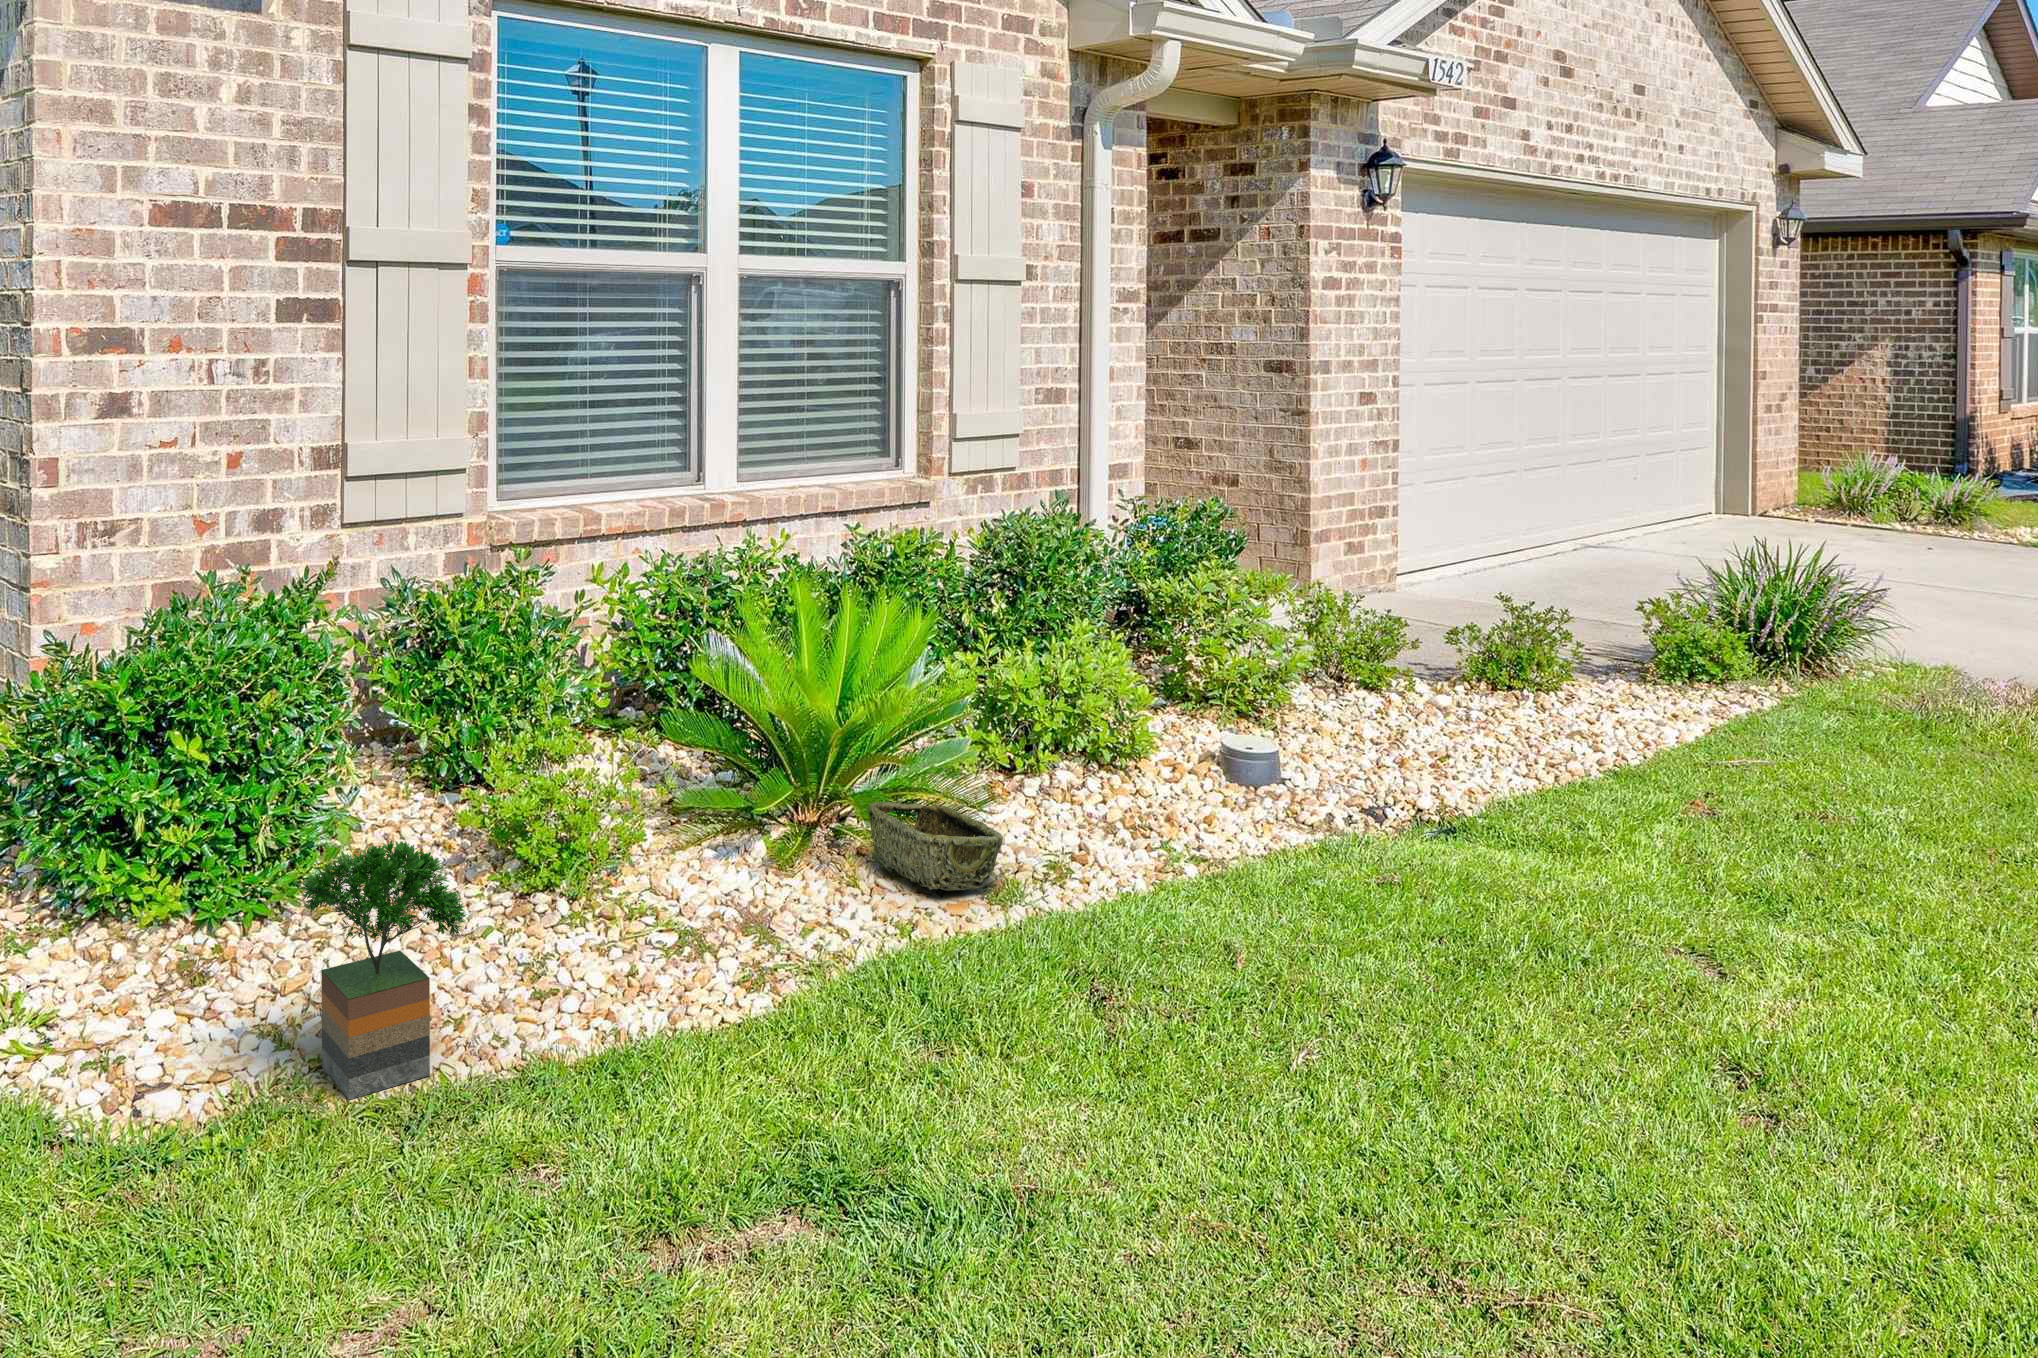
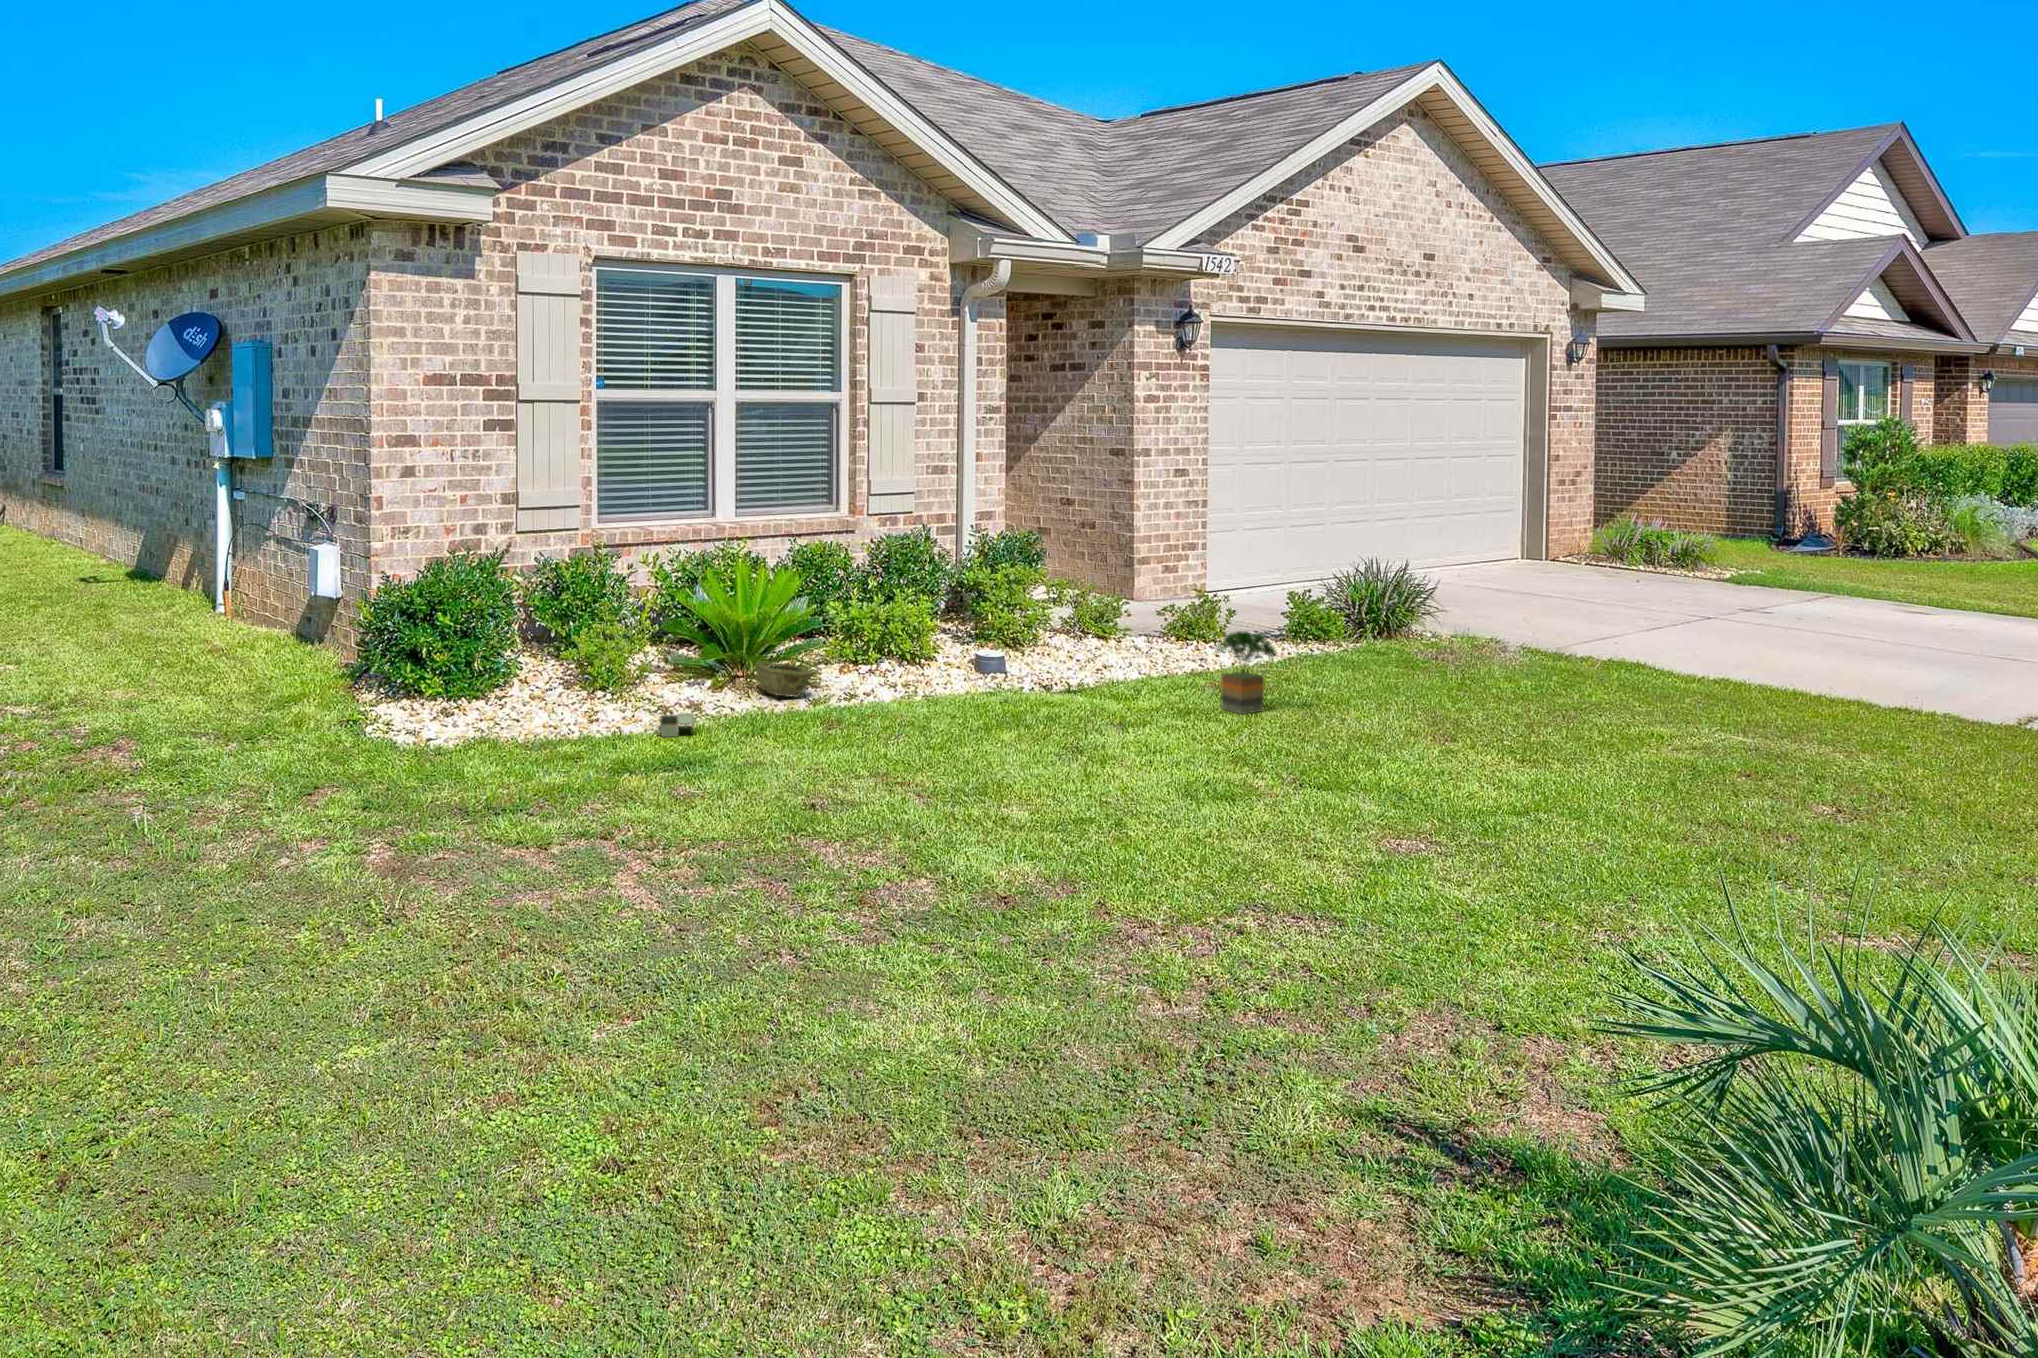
potted tree: present [298,840,466,1100] -> present [1216,631,1276,714]
toolbox: none [727,996,835,1090] -> present [658,713,695,737]

